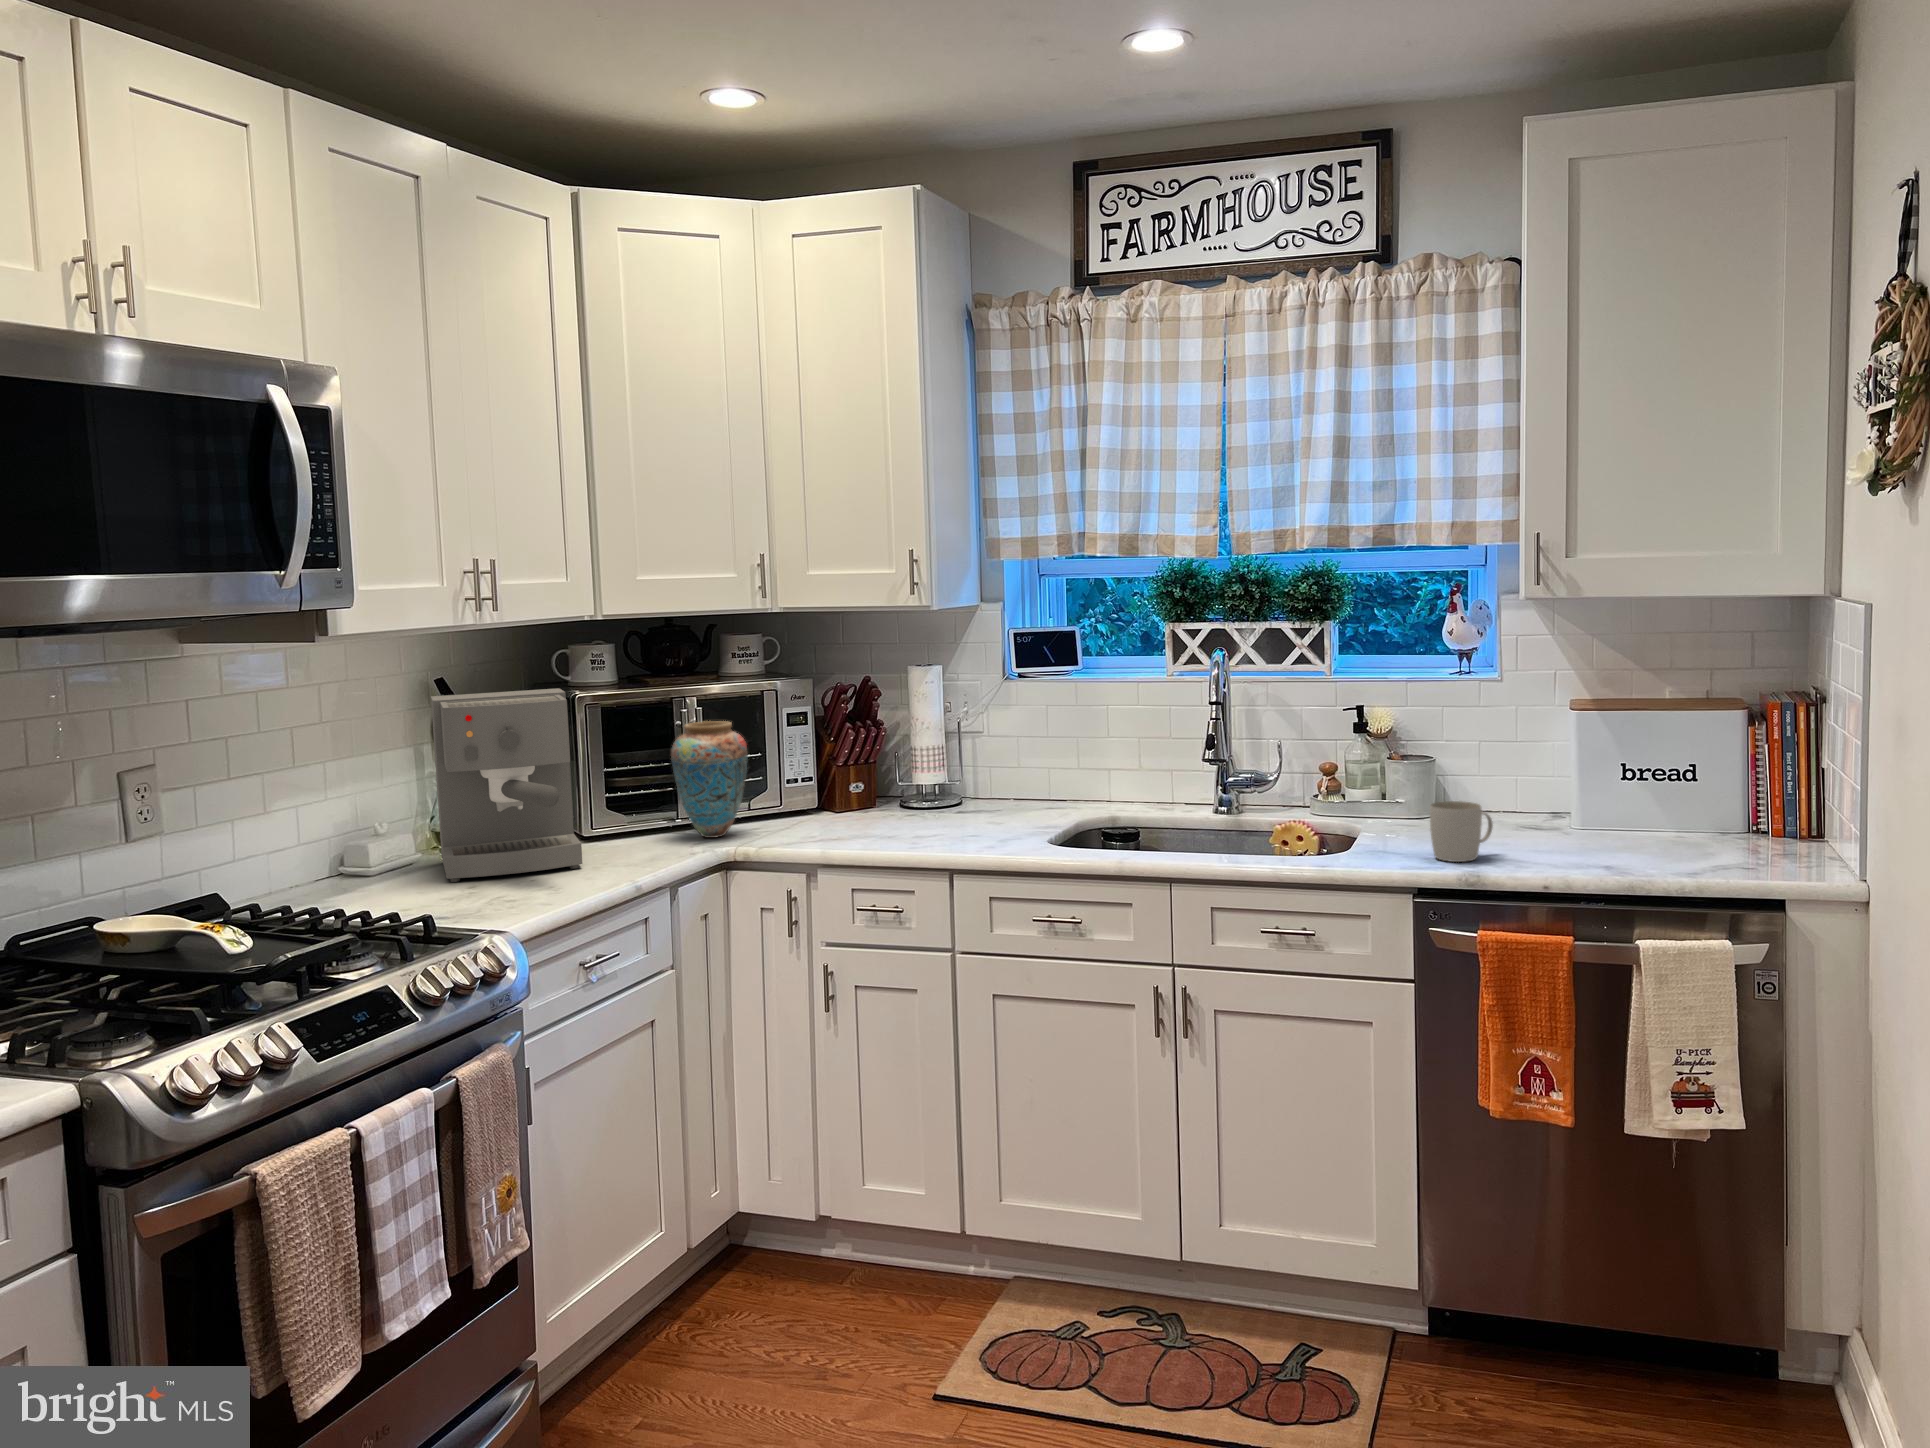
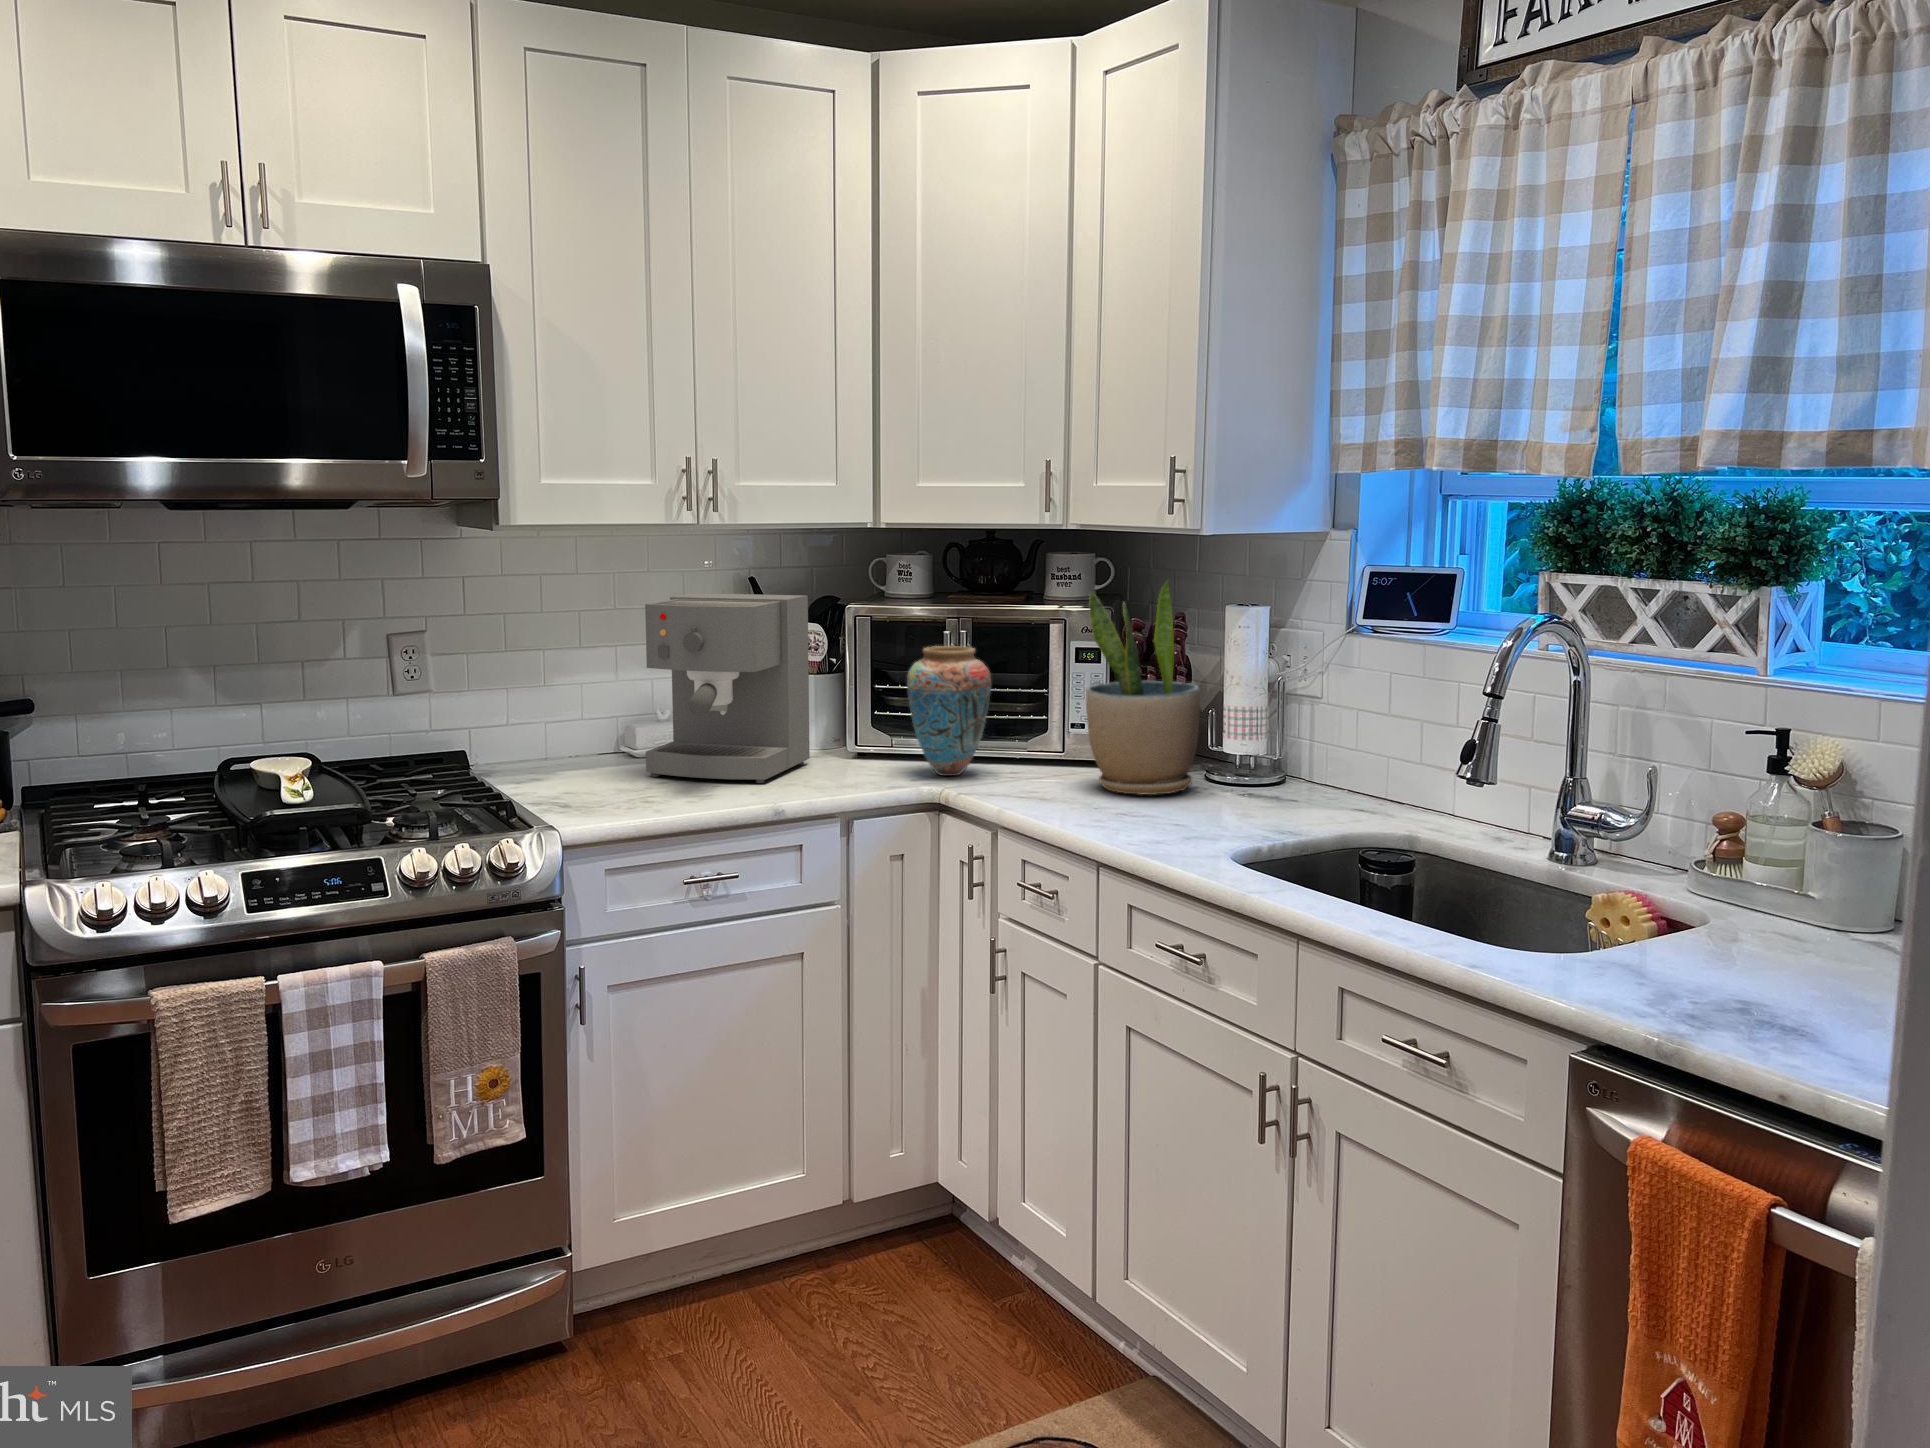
potted plant: none [834,647,927,825] -> present [1086,582,1200,795]
mug: present [1430,801,1493,862] -> none [1680,904,1816,1016]

